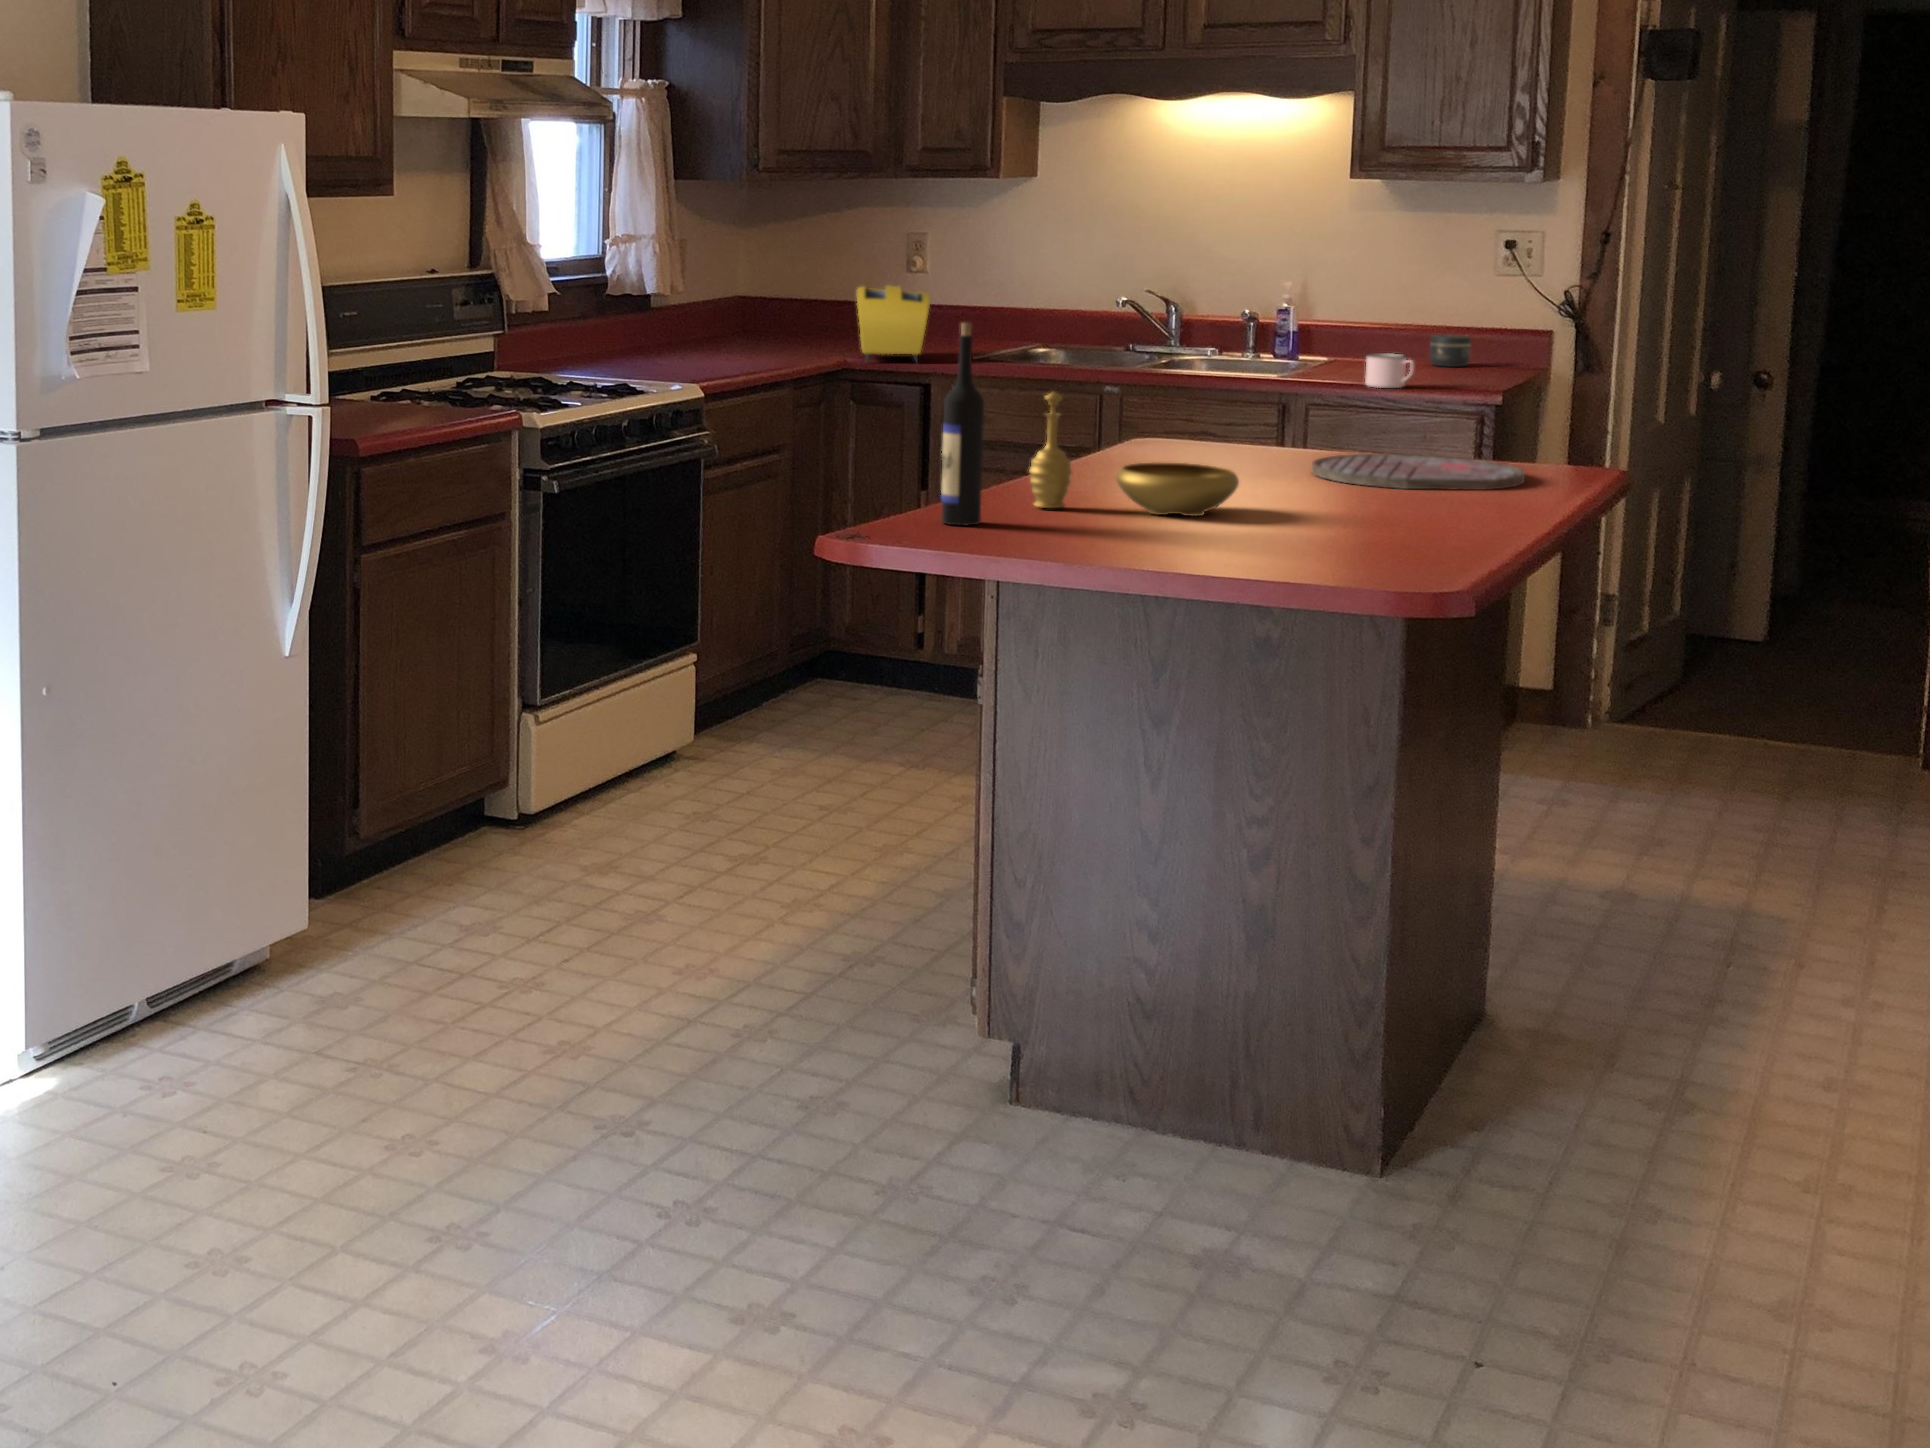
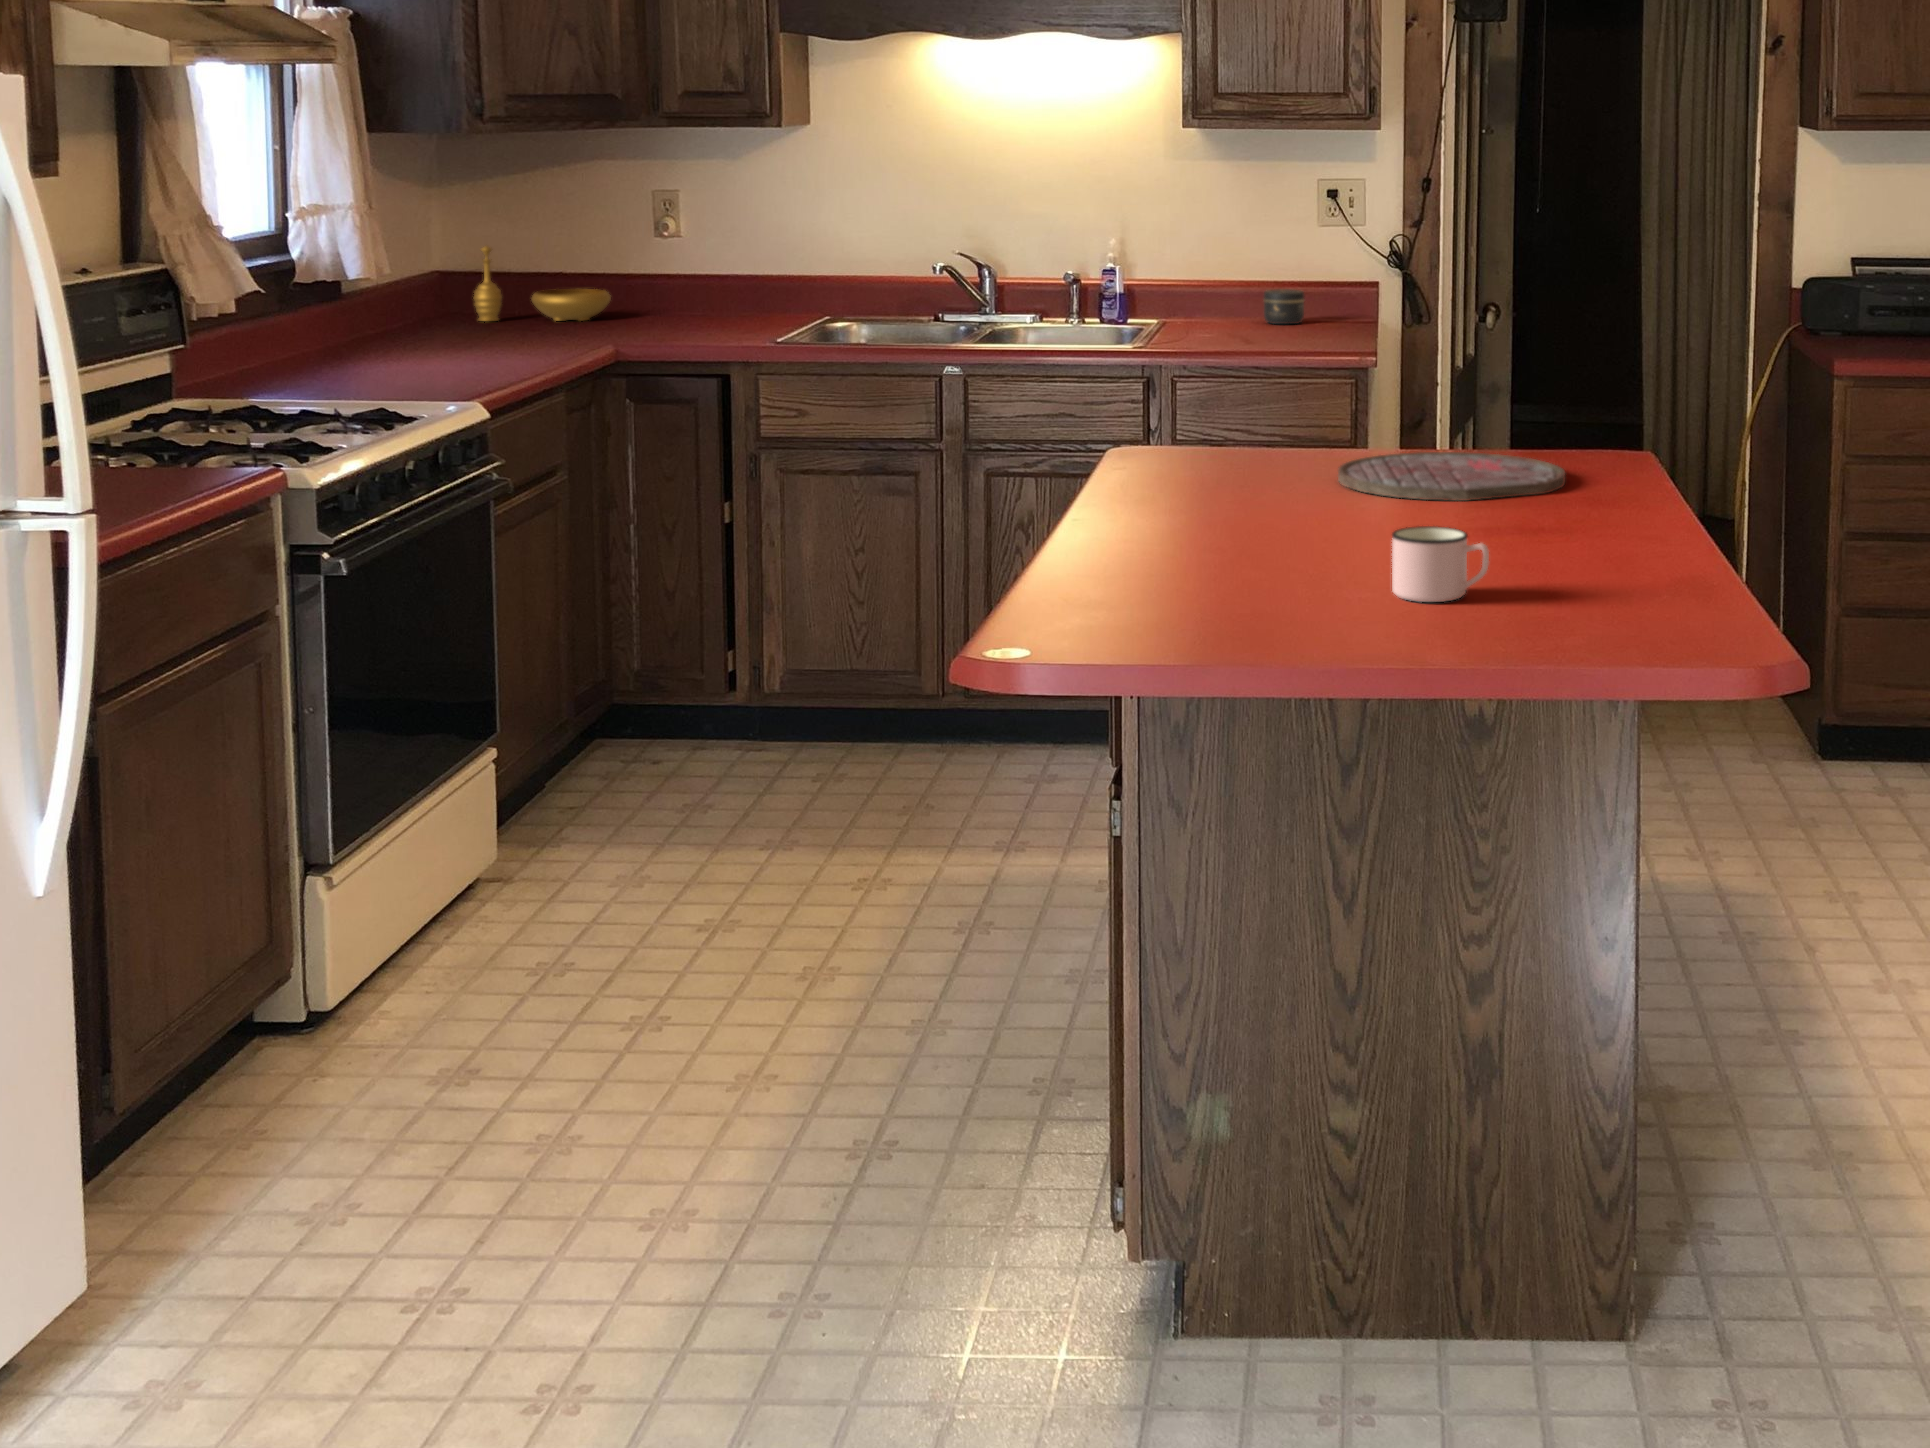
toaster: present [857,286,930,362] -> none [629,260,728,356]
wine bottle: present [941,323,984,525] -> none [1037,354,1088,612]
mug: present [1365,353,1414,388] -> present [1392,526,1489,602]
decorative bowl: present [1029,392,1239,516] -> present [474,246,611,321]

